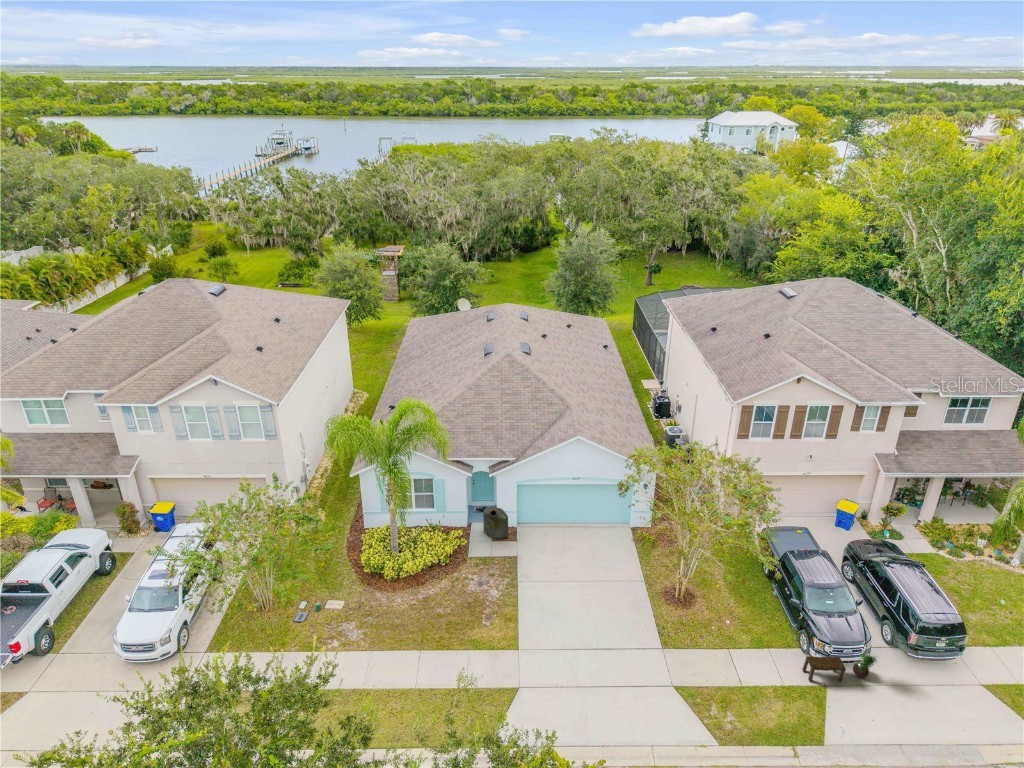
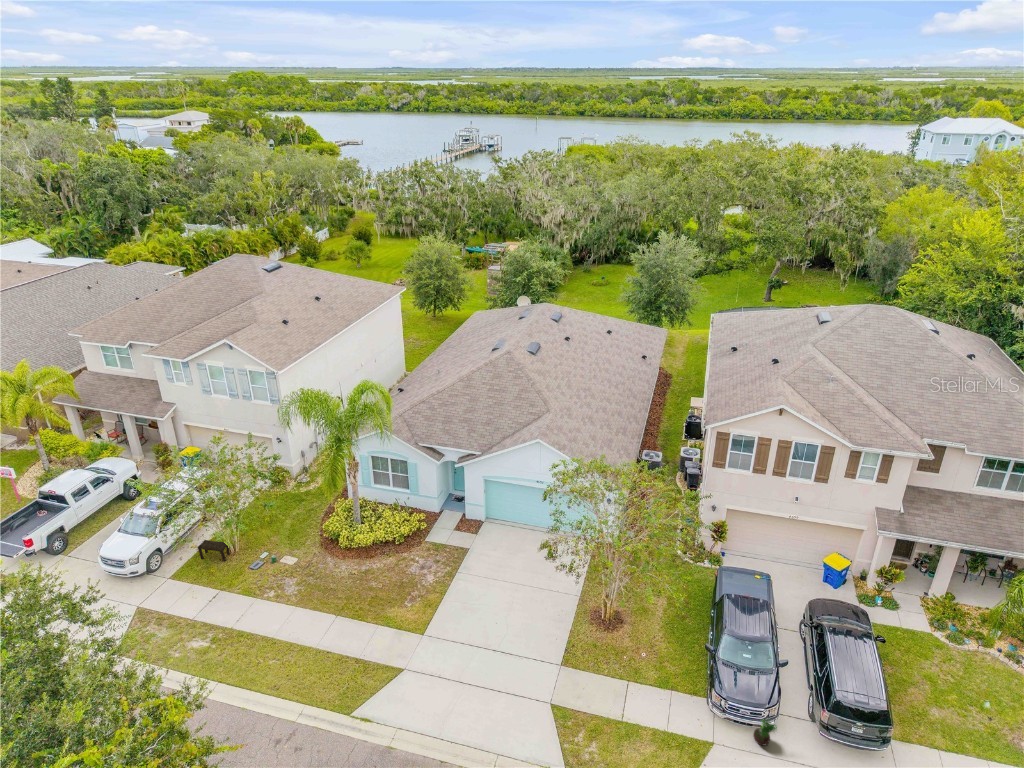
trash can: present [483,507,508,539] -> none [449,496,469,529]
bench: present [802,656,846,682] -> present [198,540,230,562]

